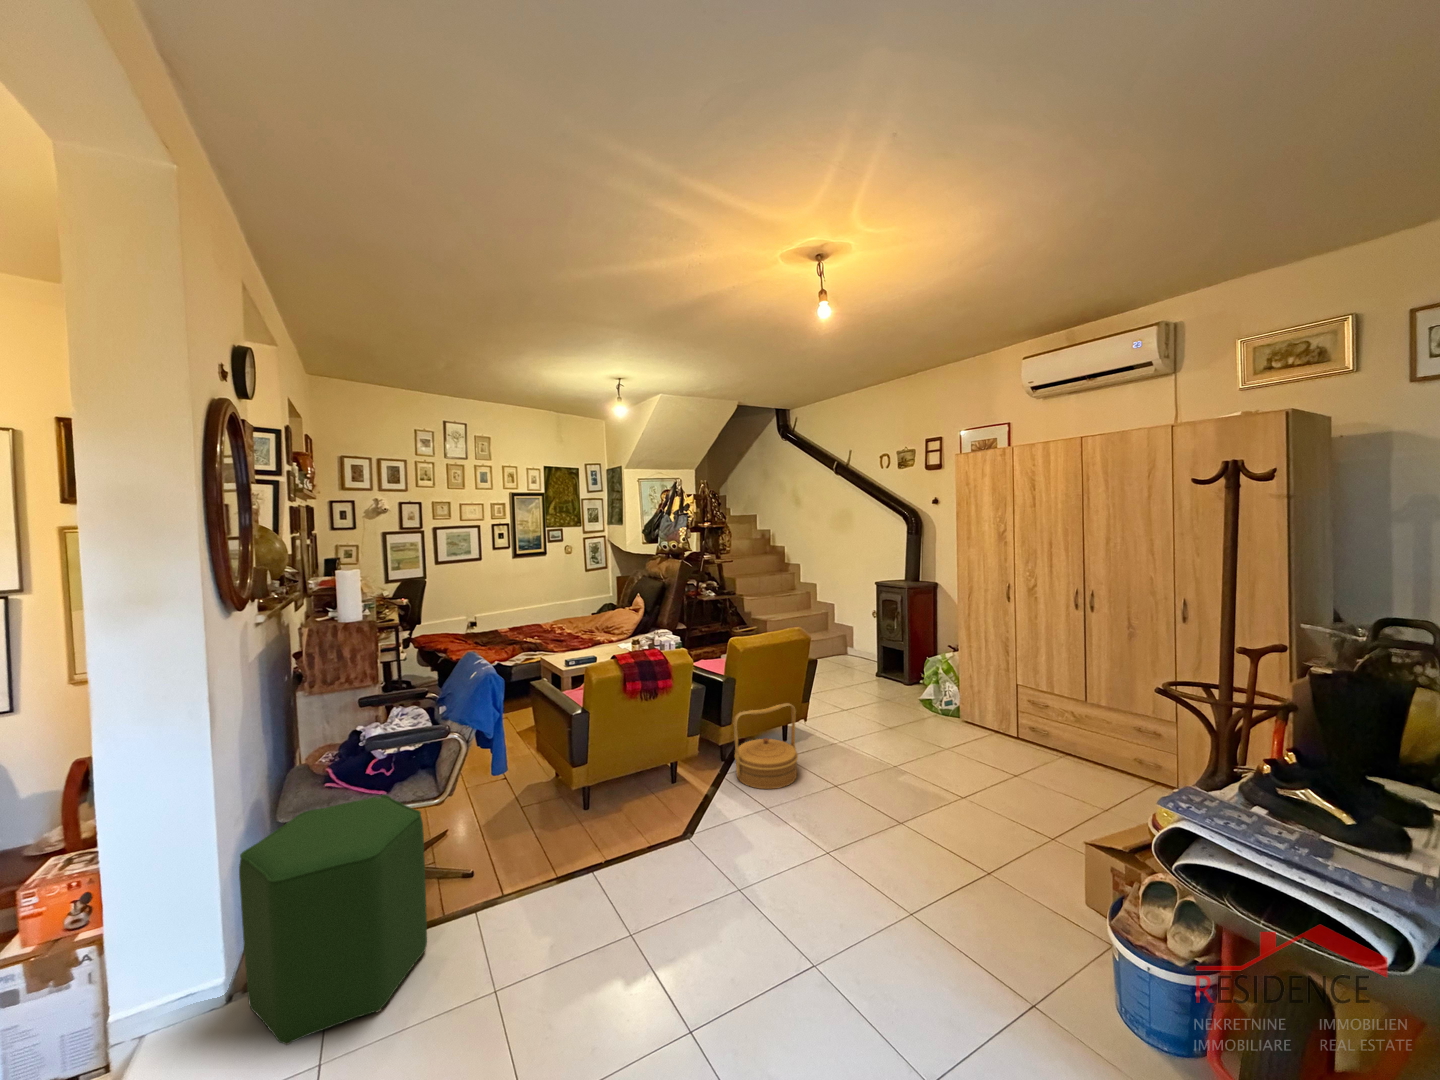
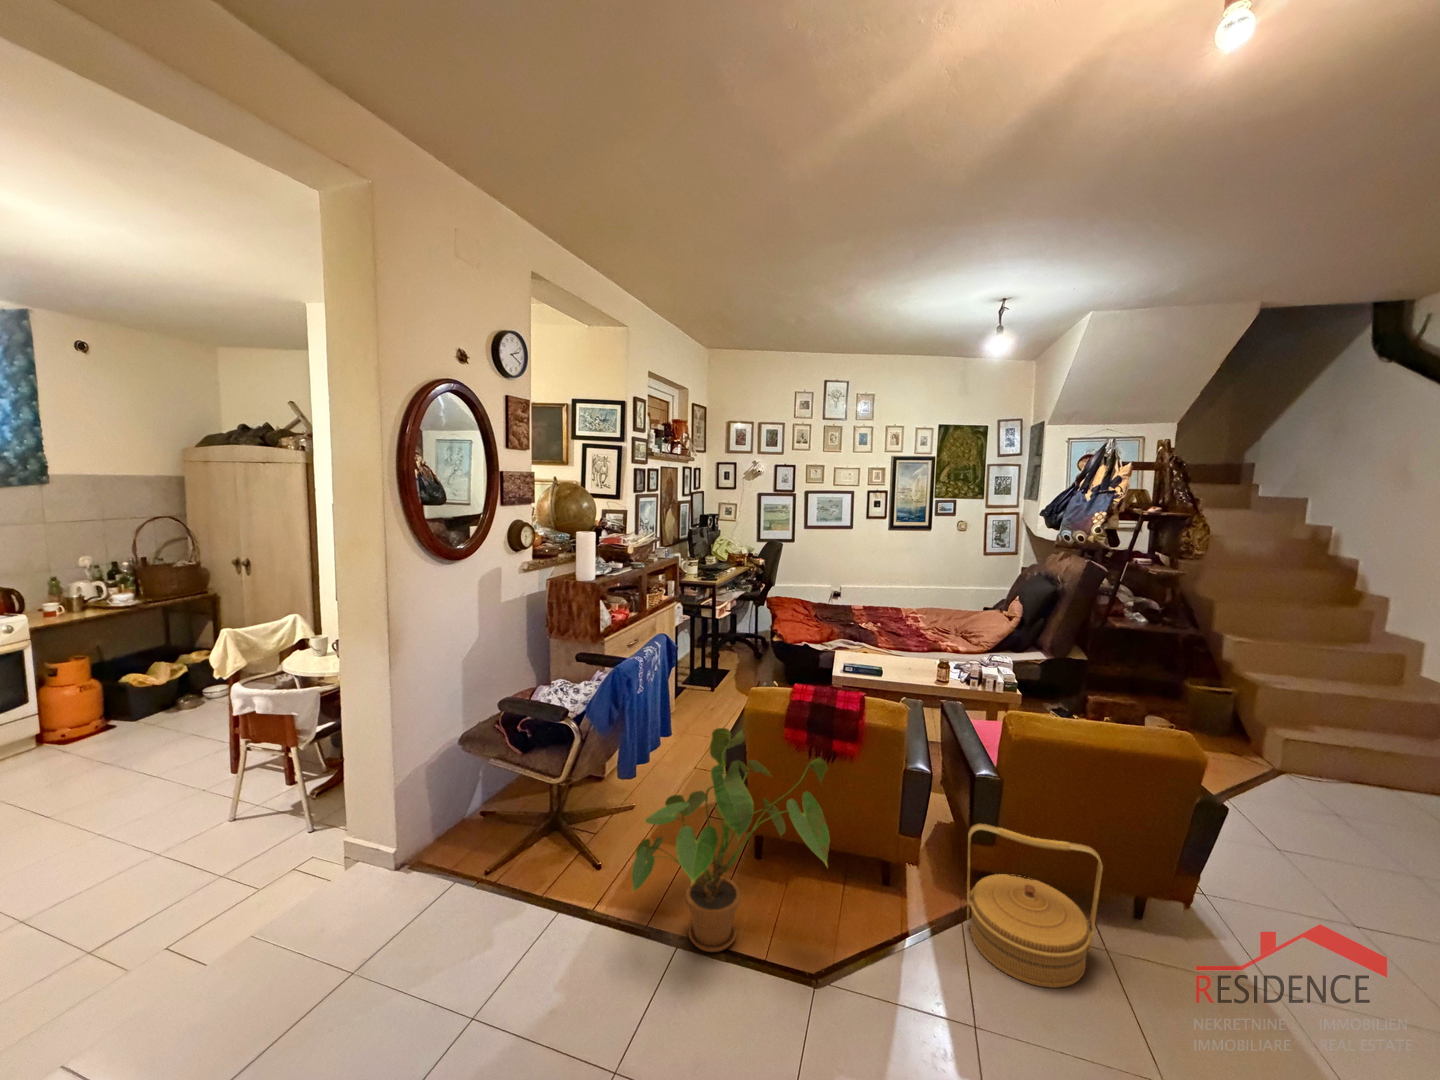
house plant: none [545,698,700,871] -> present [631,728,830,952]
ottoman: present [239,795,427,1045] -> none [370,738,516,940]

